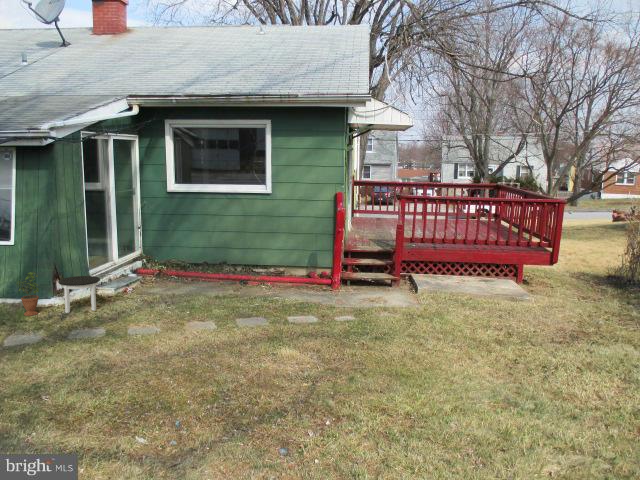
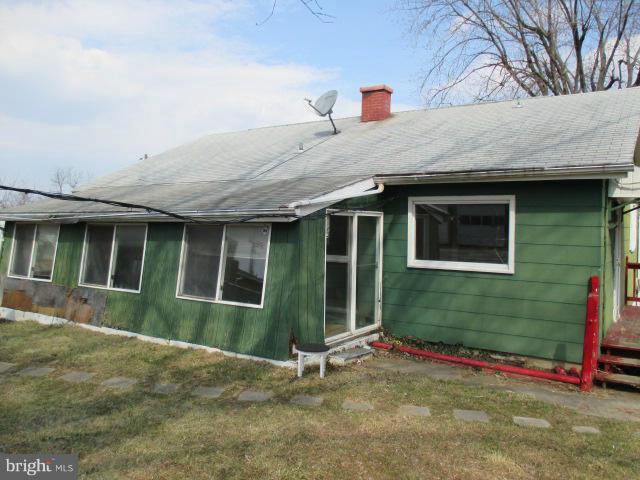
potted plant: present [17,272,39,316] -> none [262,333,280,375]

